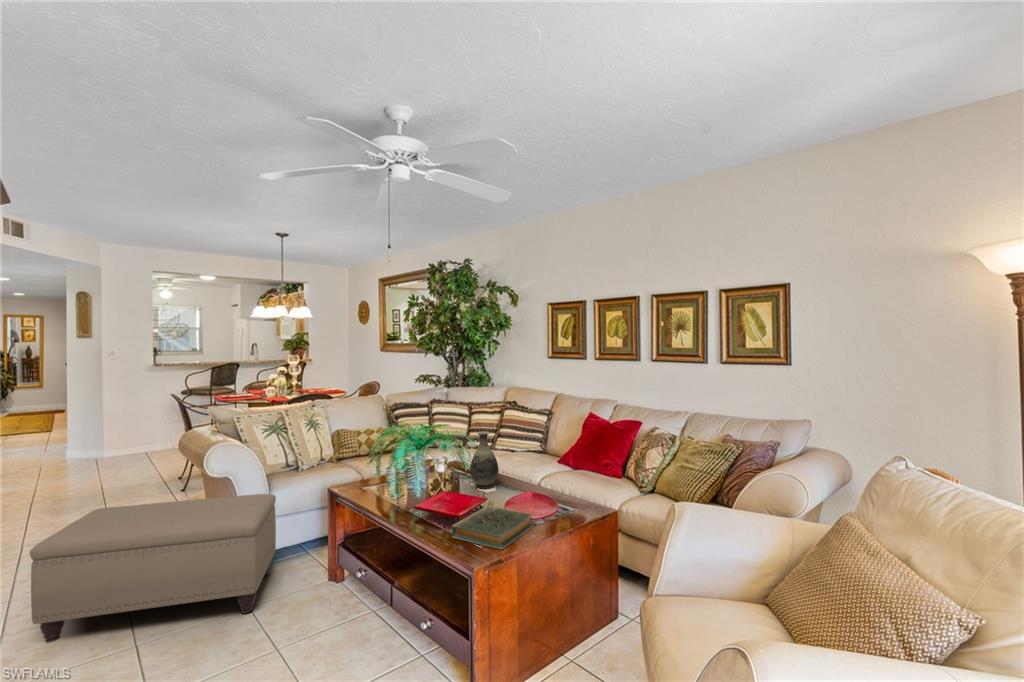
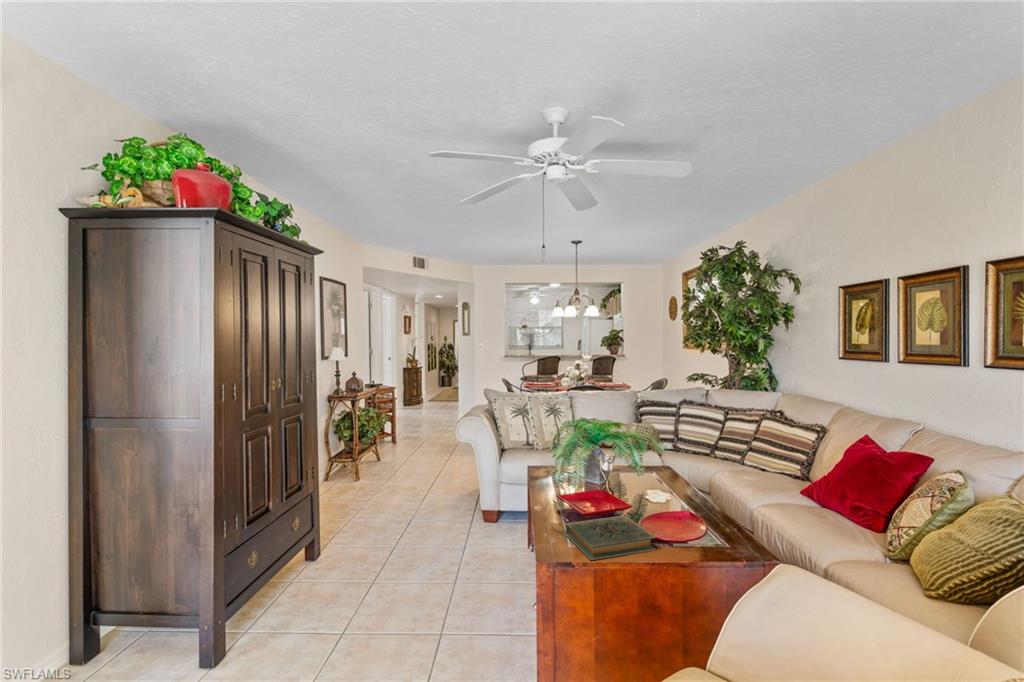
vase: present [470,432,498,488] -> none [647,438,680,501]
ottoman: present [30,494,276,643] -> none [364,454,508,553]

